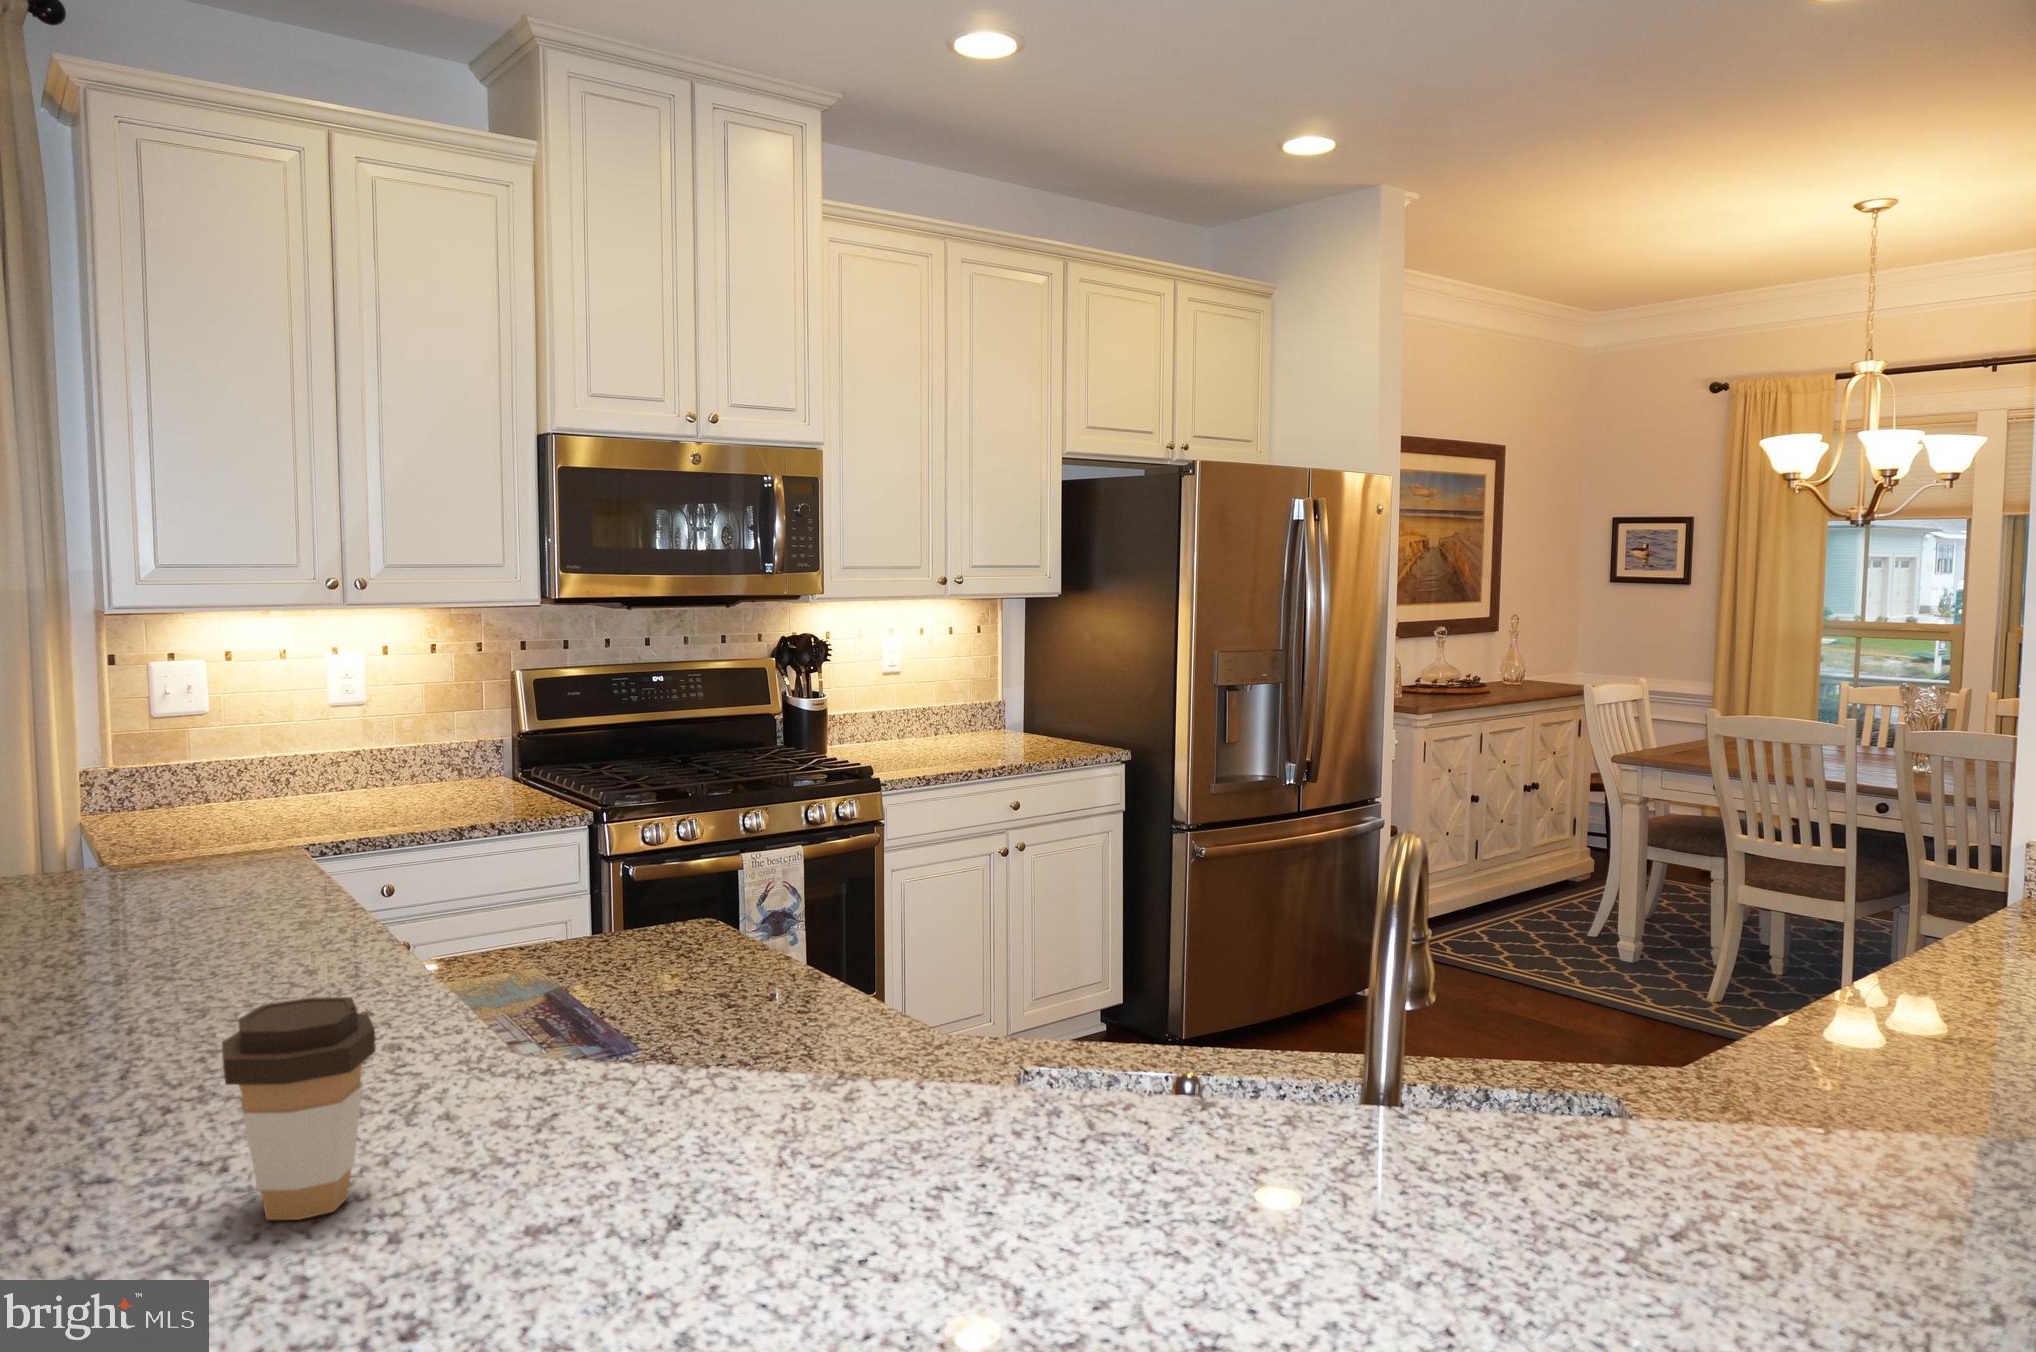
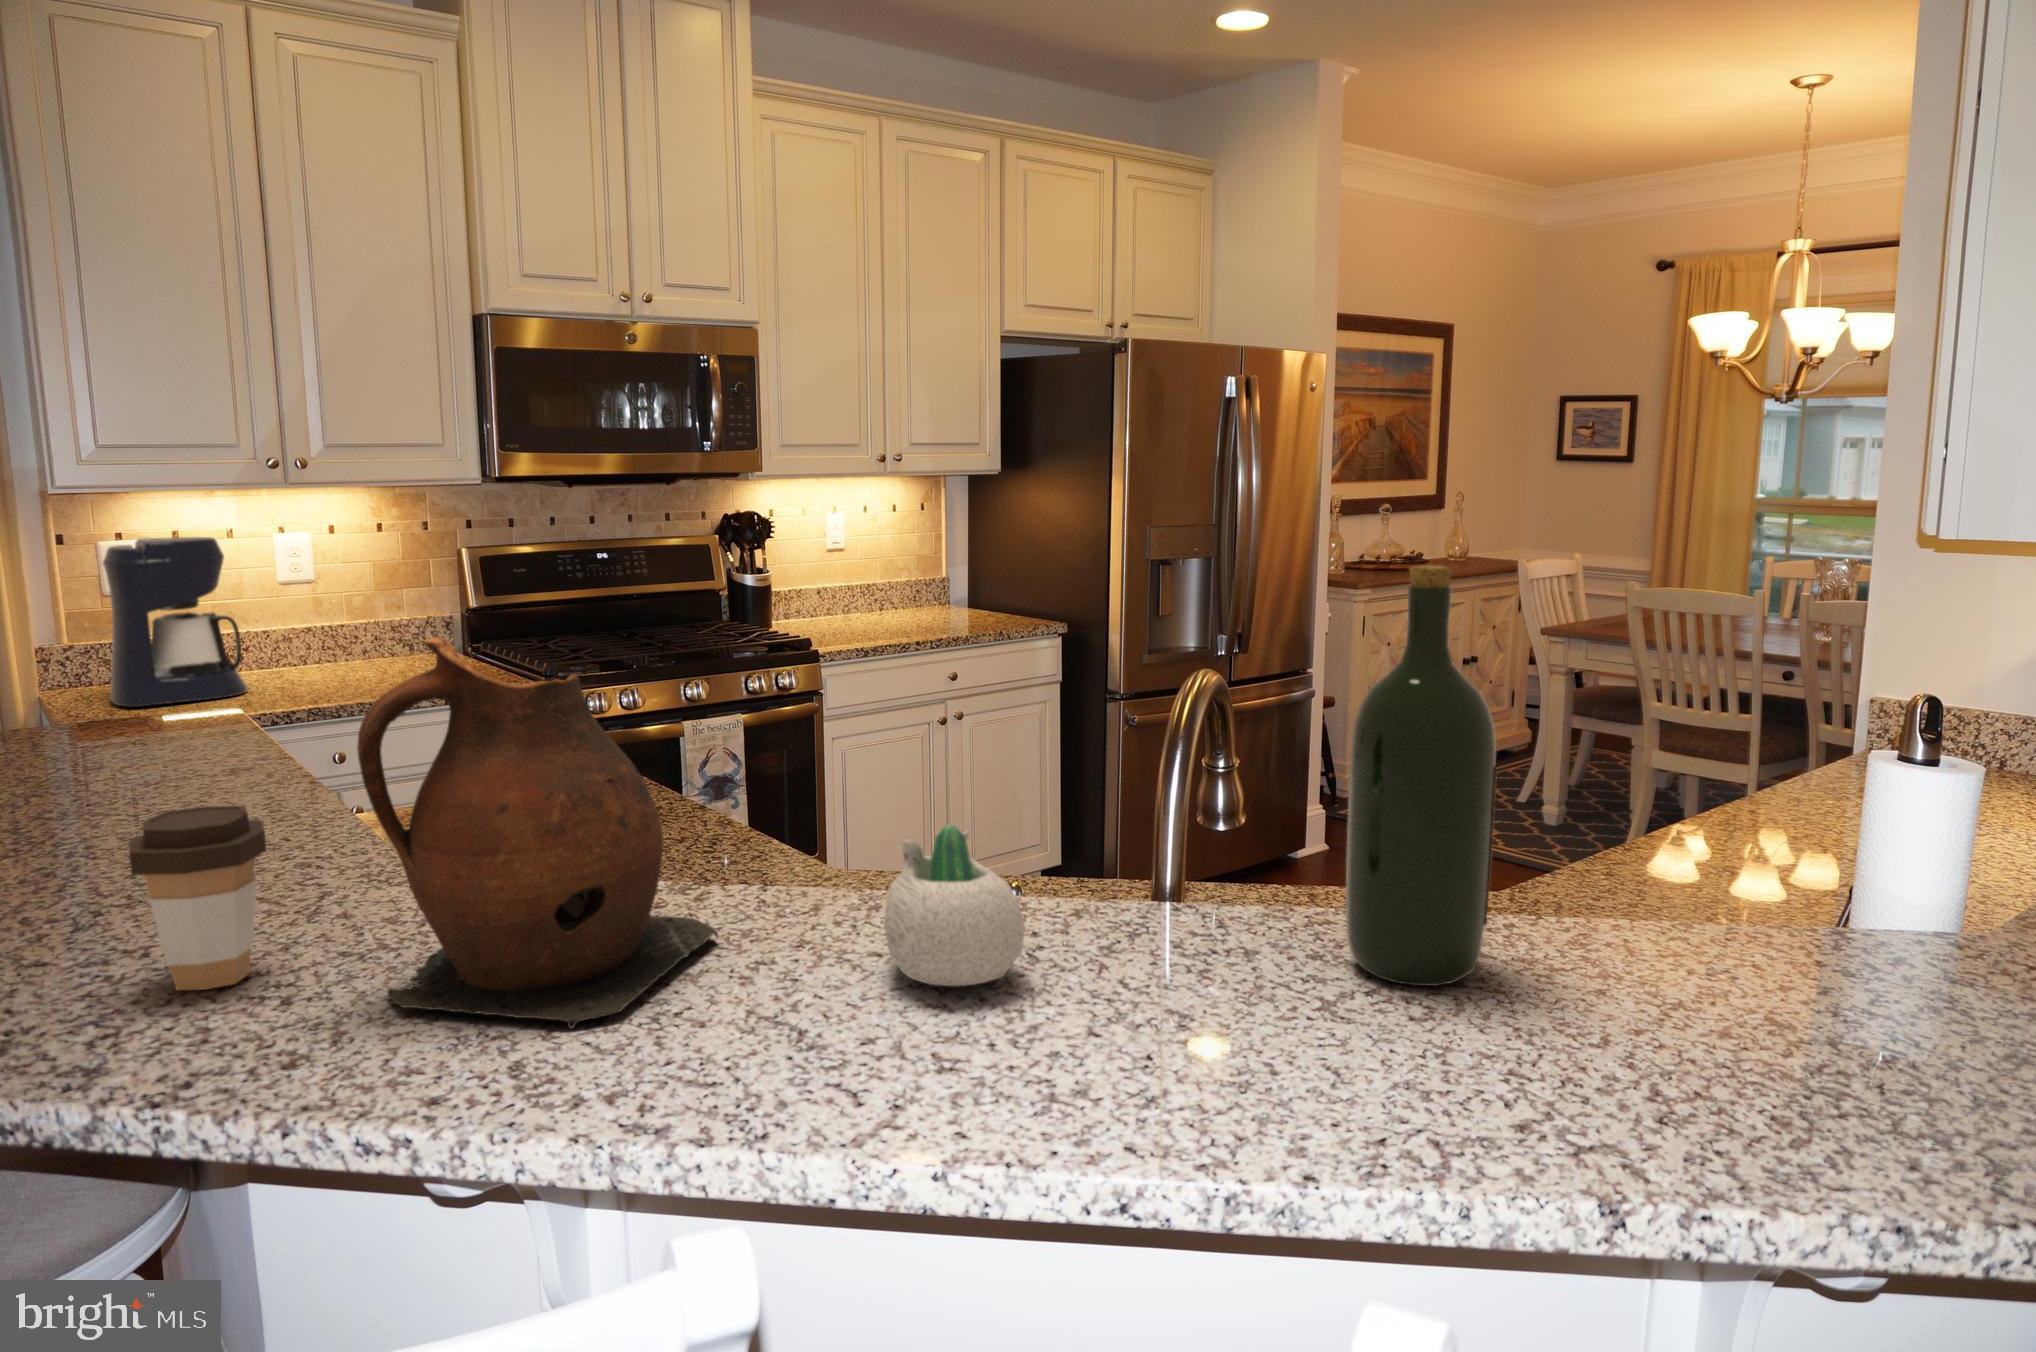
coffee maker: none [151,661,292,839] -> present [103,537,247,707]
wine bottle: none [1631,726,1820,1230] -> present [1346,565,1497,986]
ceramic pitcher: none [492,805,882,1283] -> present [357,636,718,1028]
succulent planter: none [1088,1028,1262,1228] -> present [884,825,1025,986]

